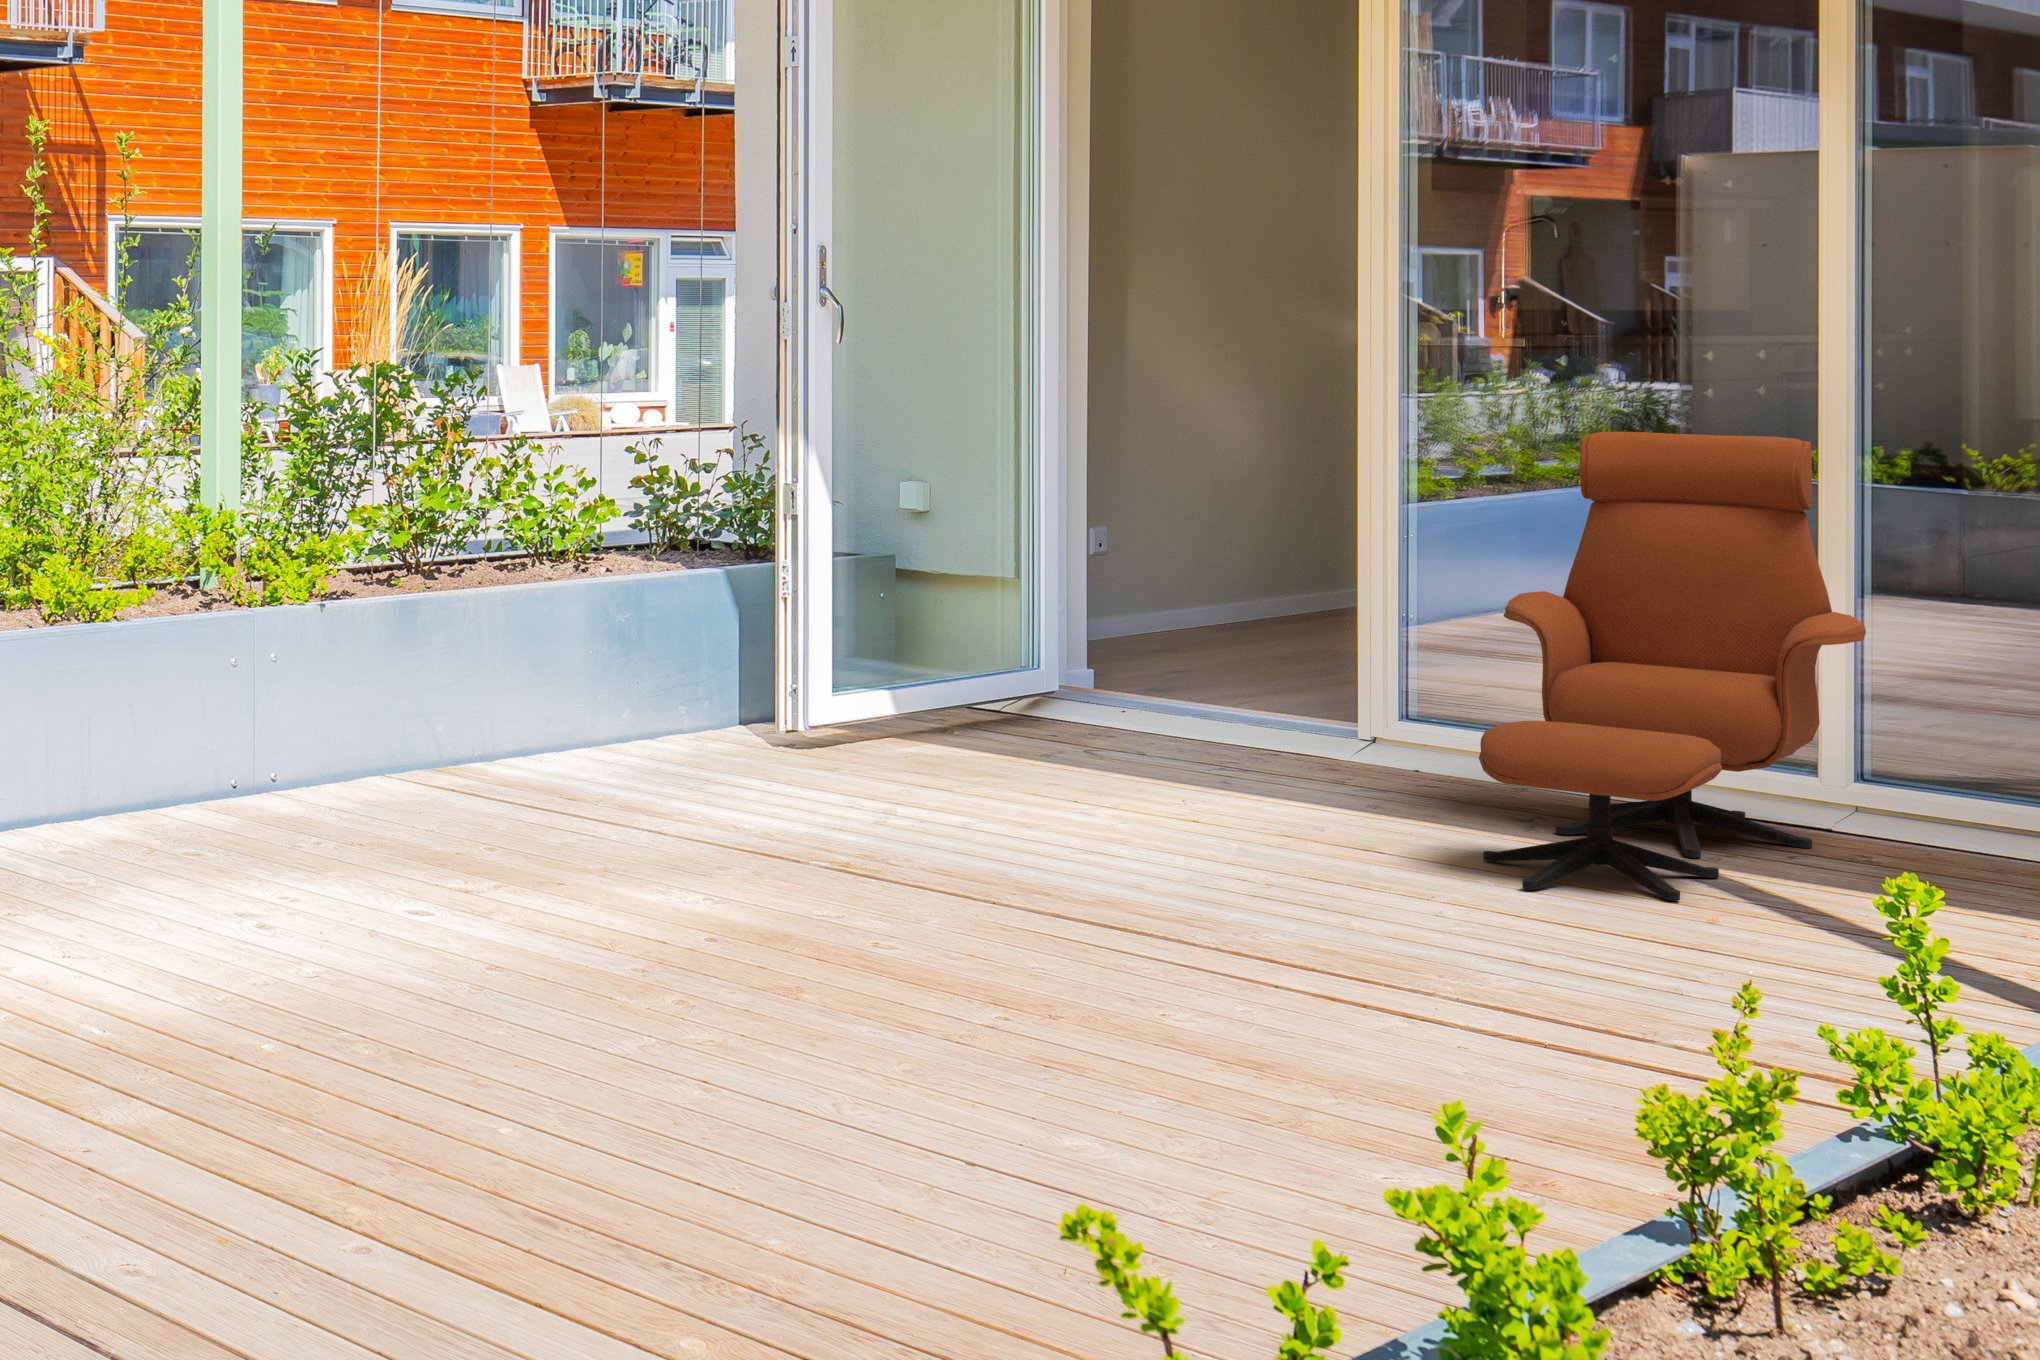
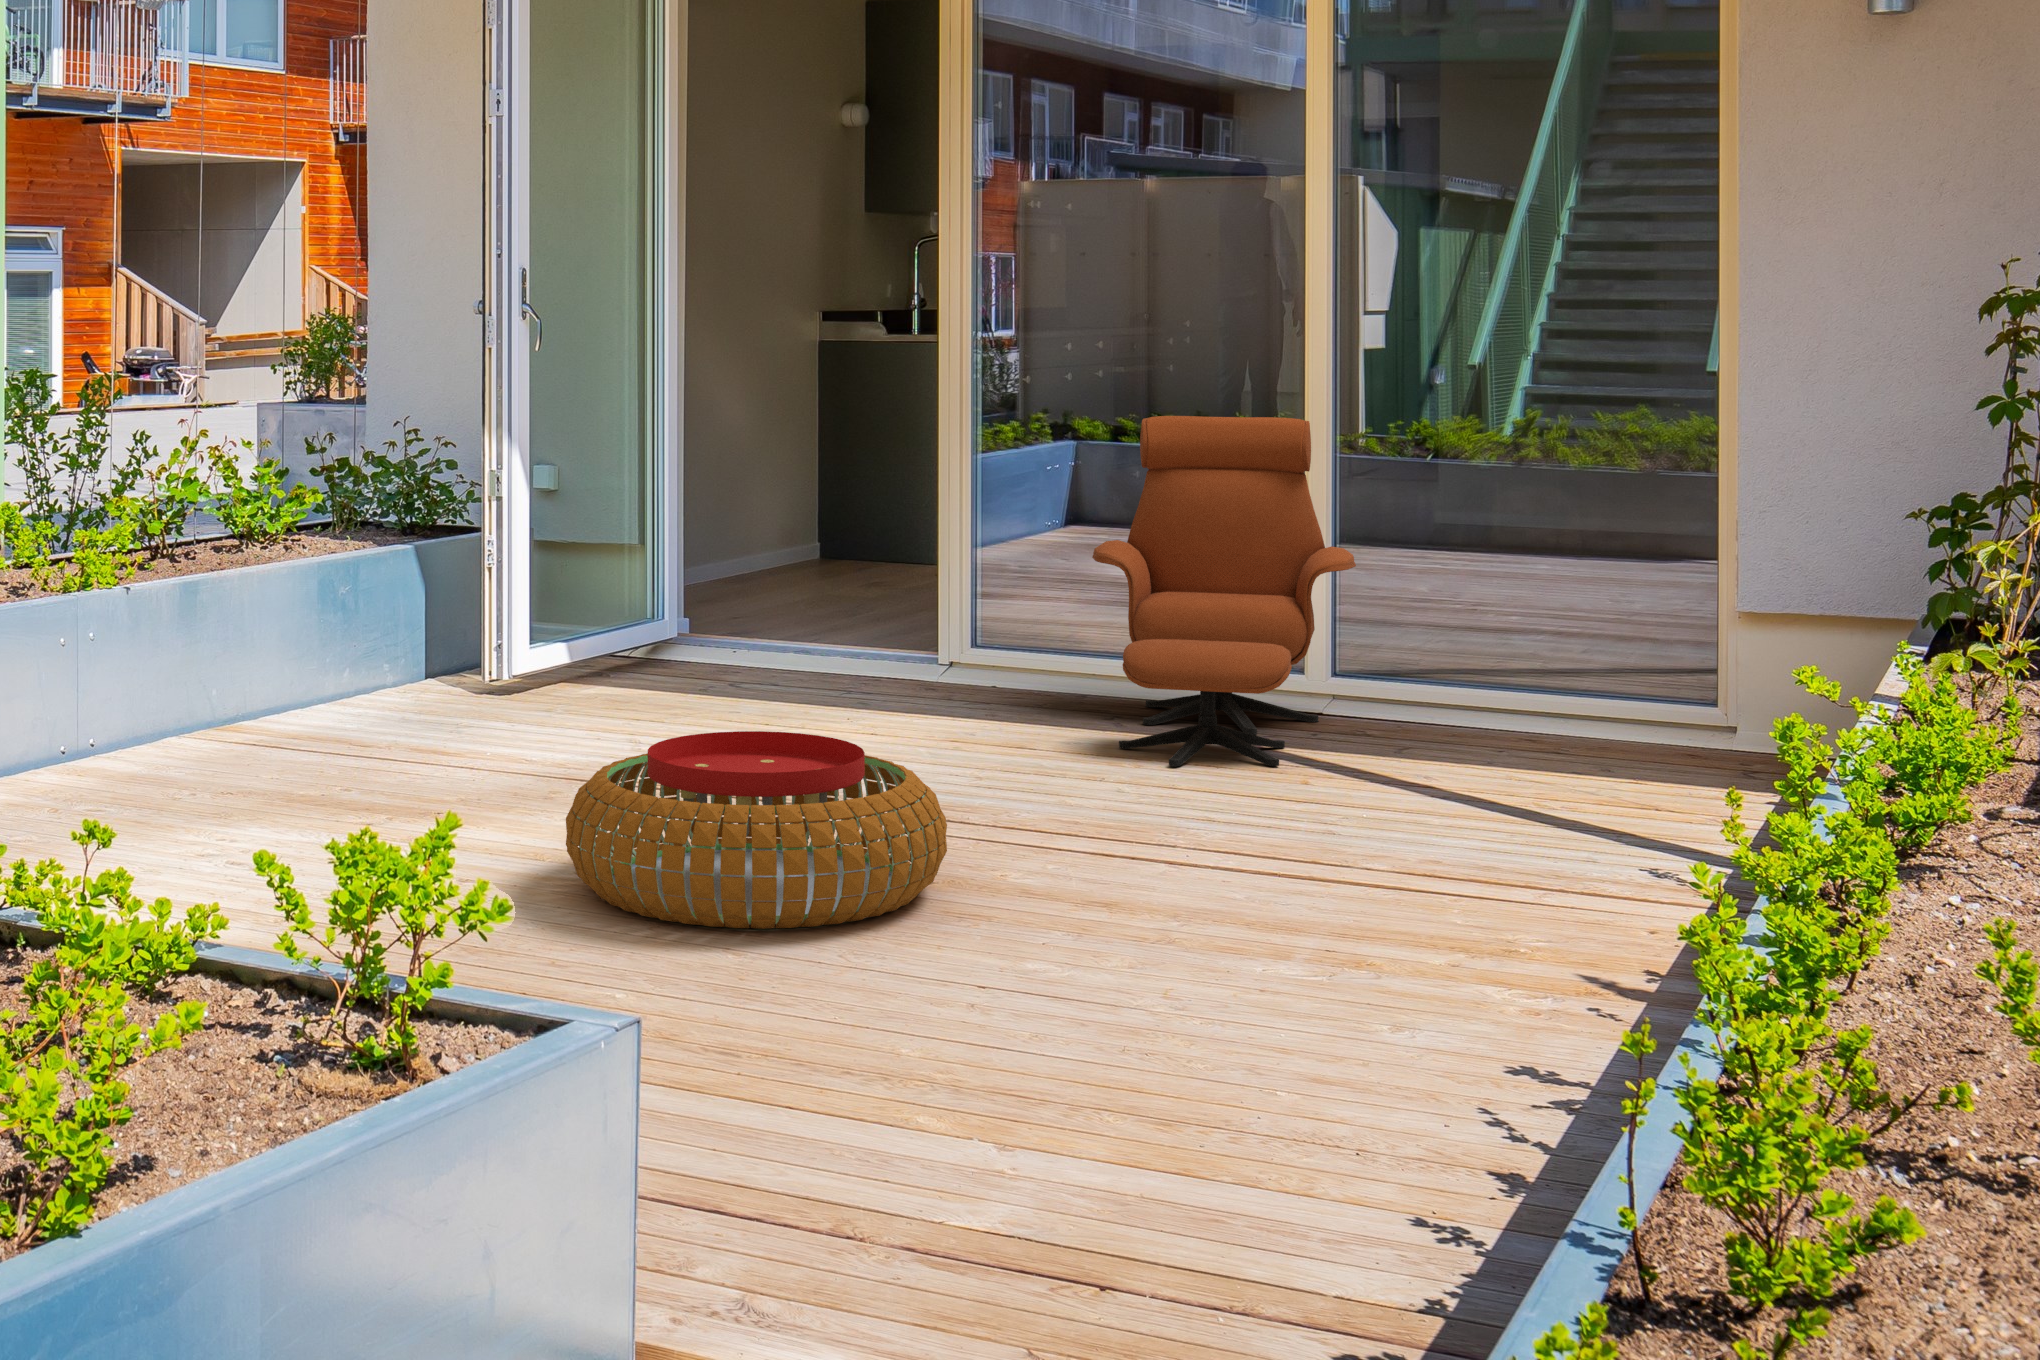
pouf: none [550,793,1029,1045] -> present [566,731,947,929]

